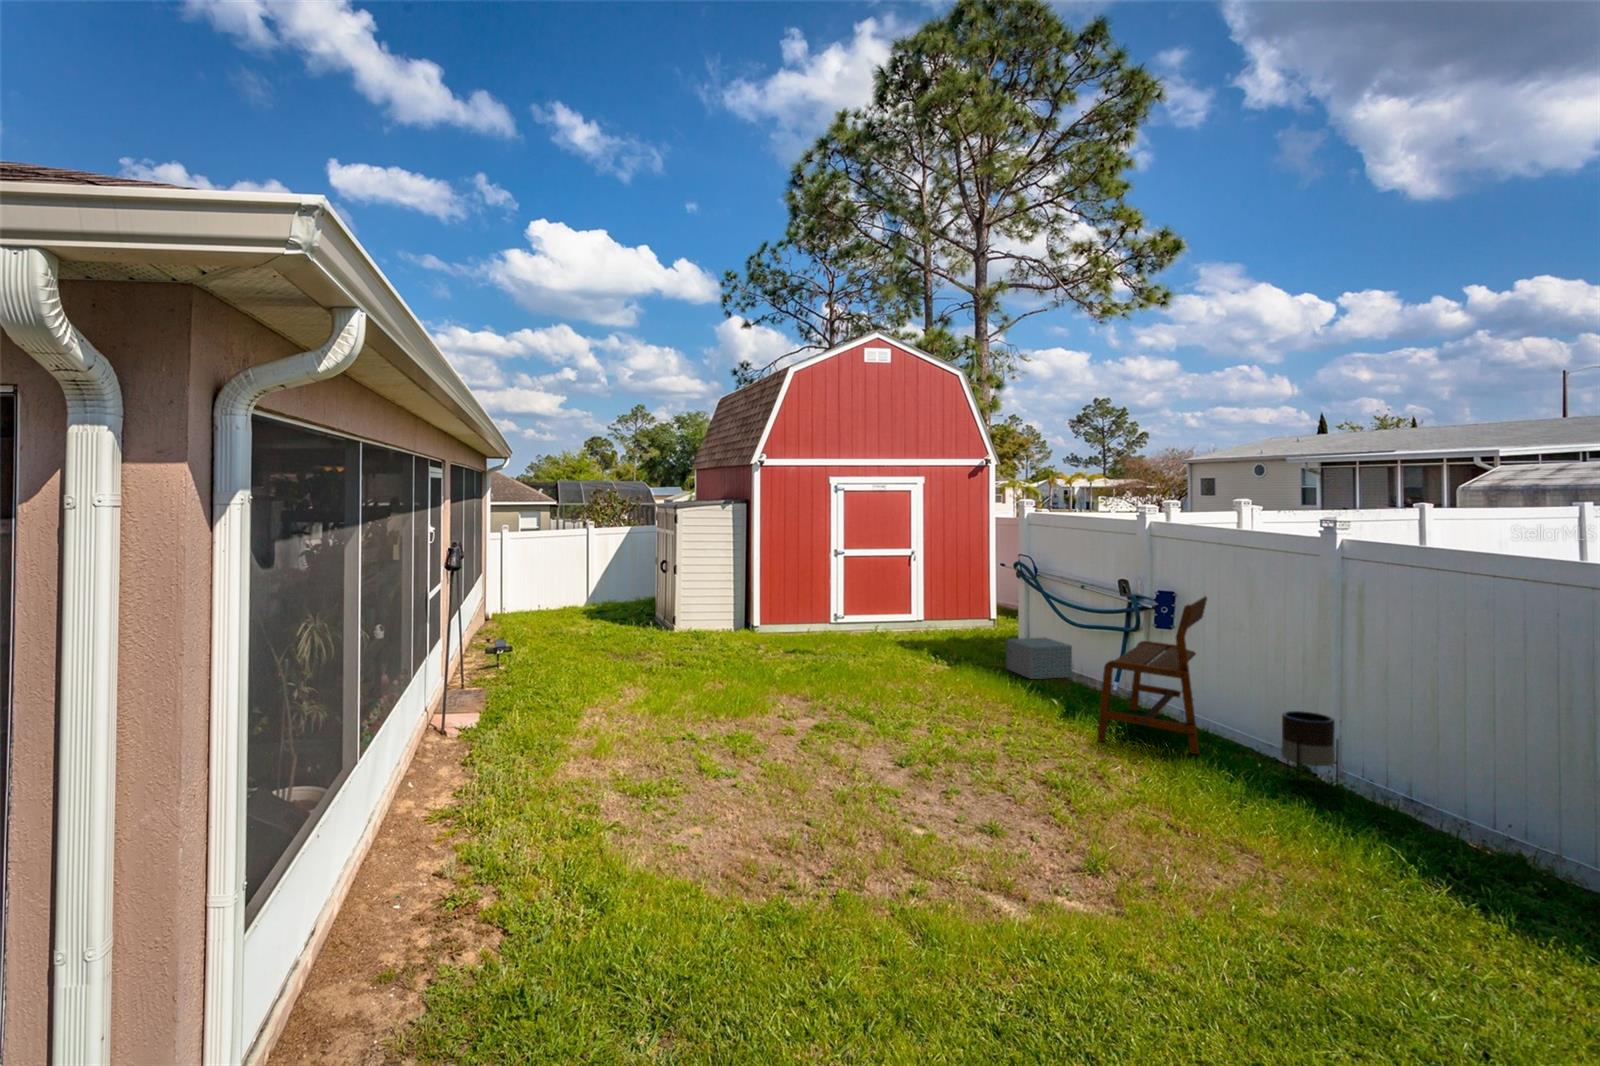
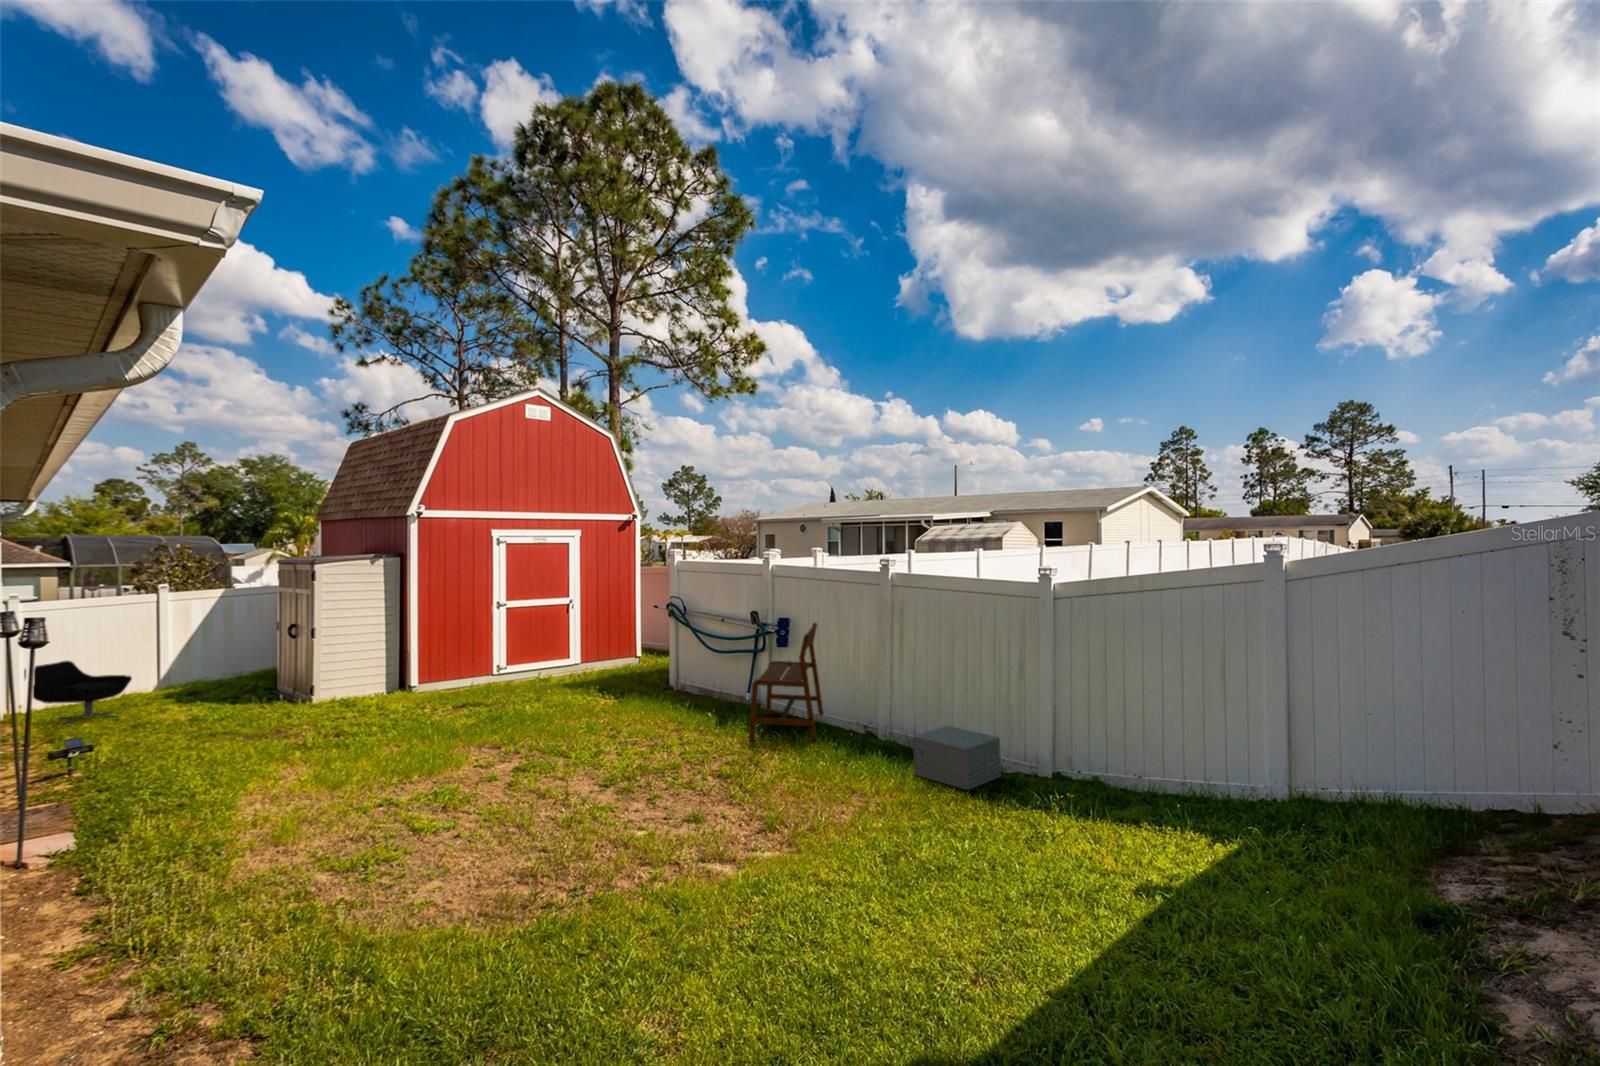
lounge chair: none [480,581,548,632] -> present [24,661,132,722]
storage box: present [1006,637,1072,679] -> present [913,726,1001,790]
planter: present [1282,711,1339,788] -> none [866,700,899,752]

